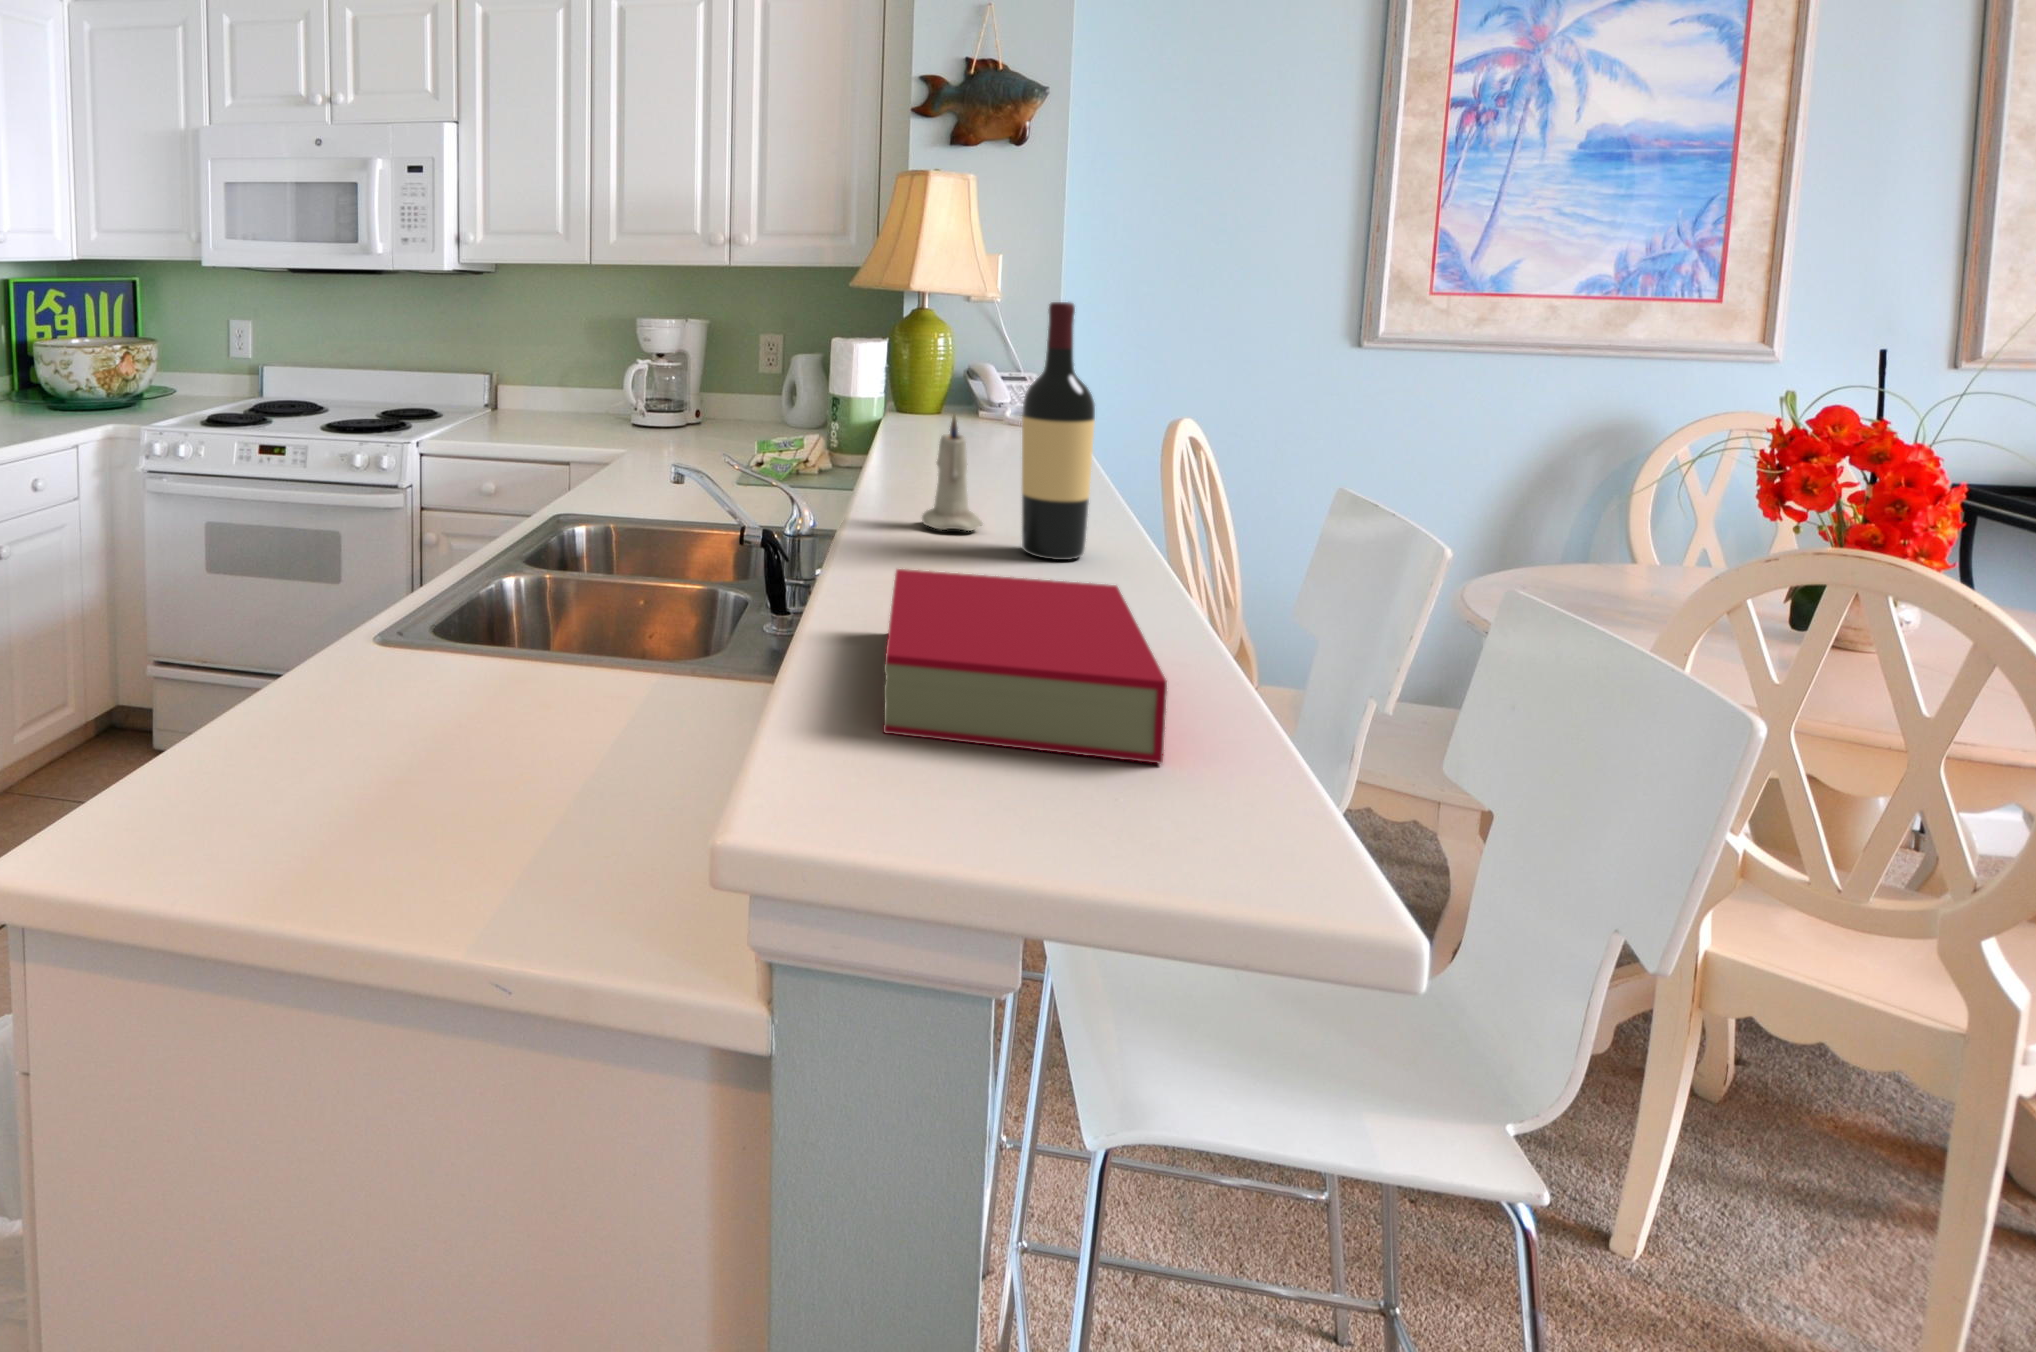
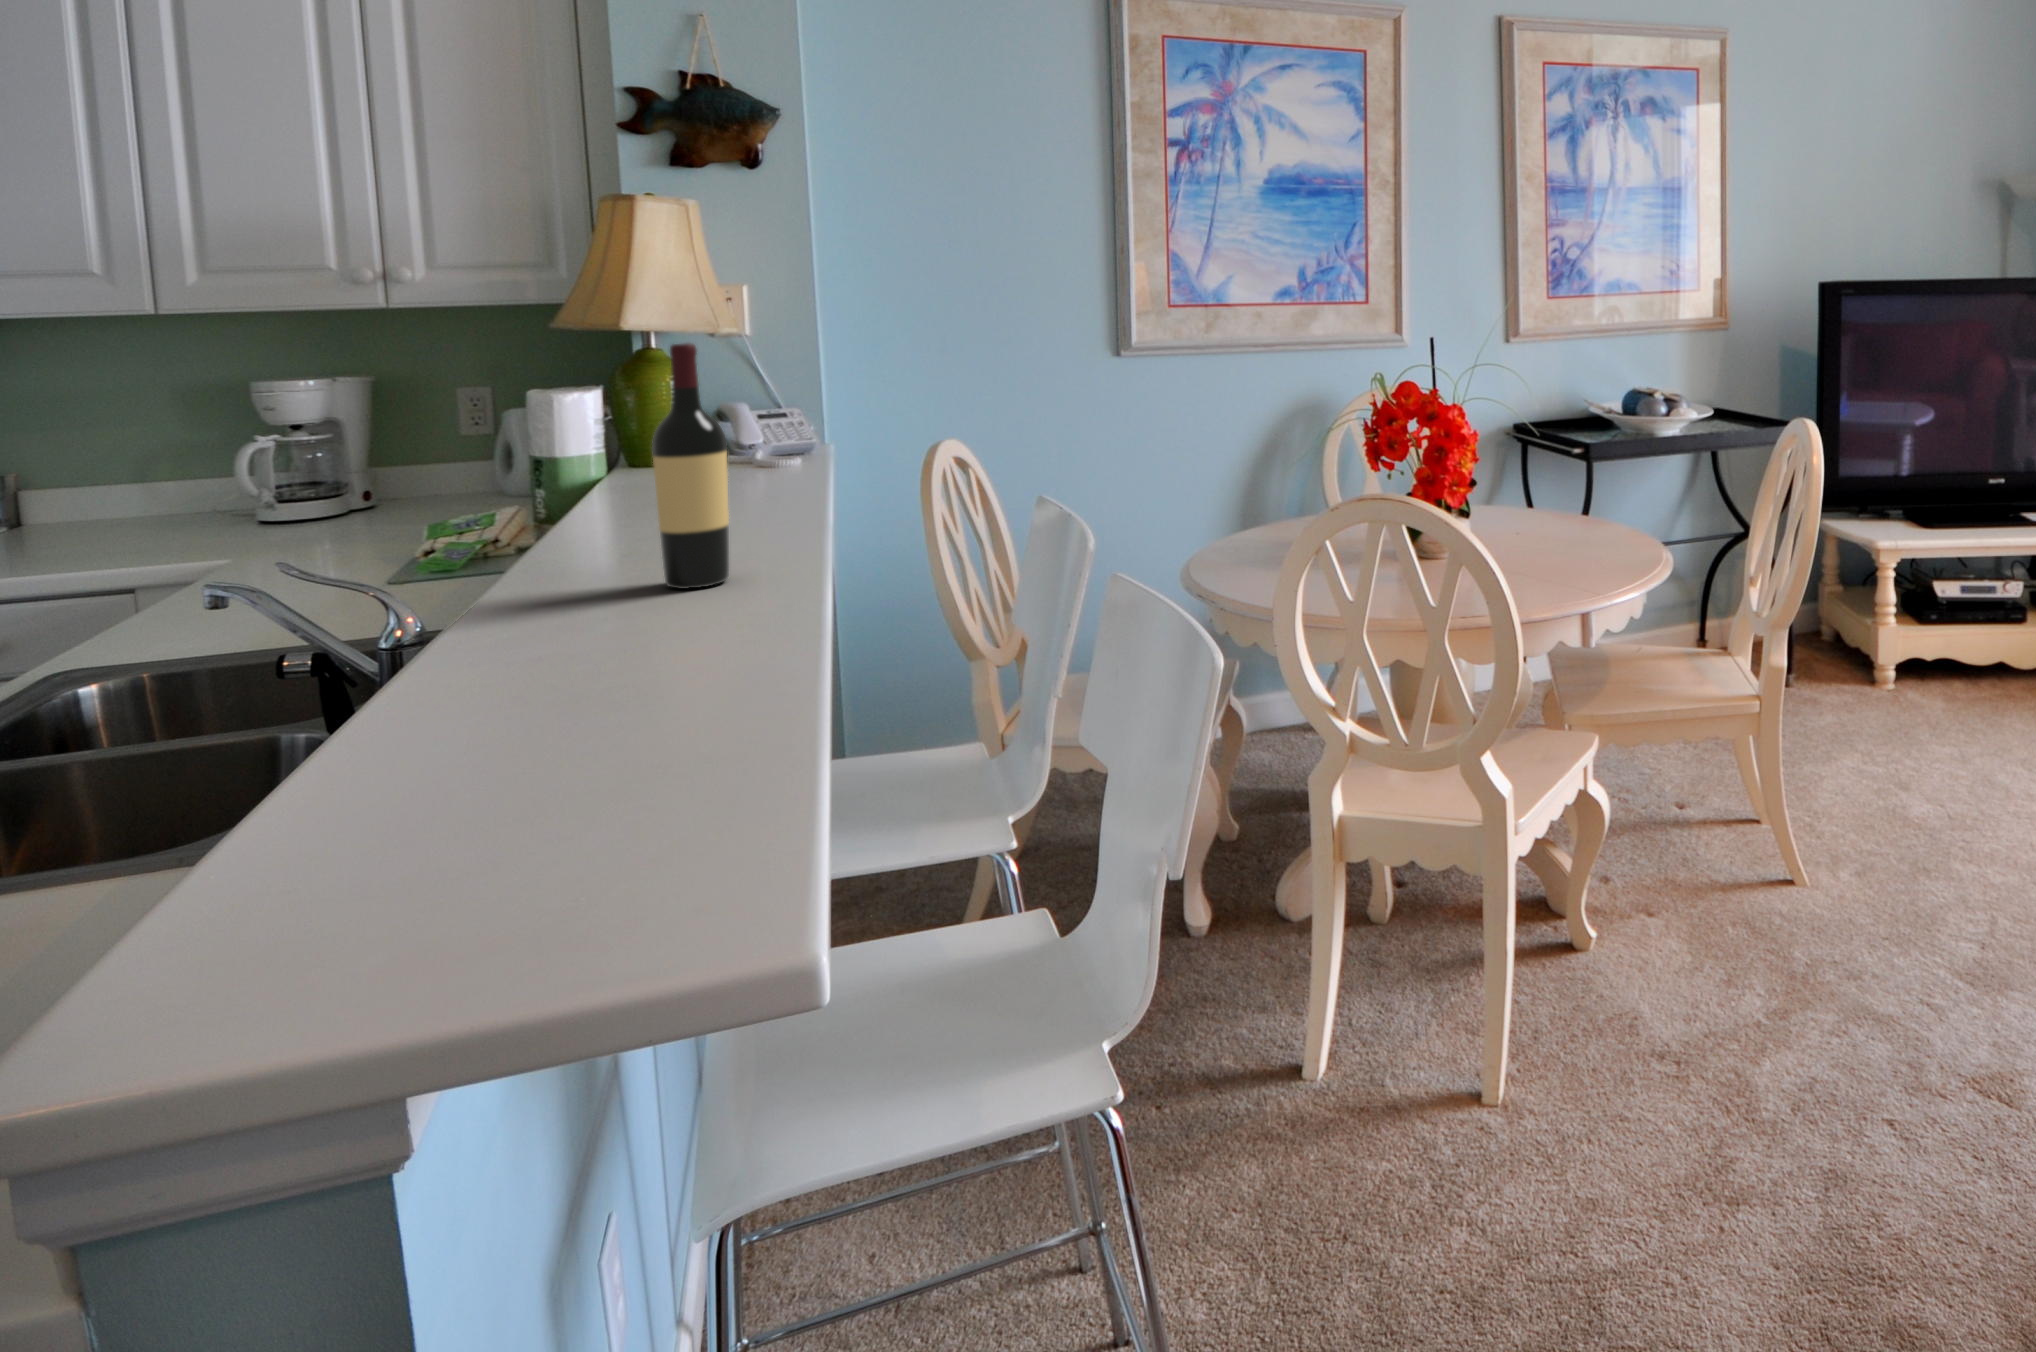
candle: present [922,415,983,531] -> none [565,459,635,580]
book: present [883,569,1167,764] -> none [388,595,693,764]

